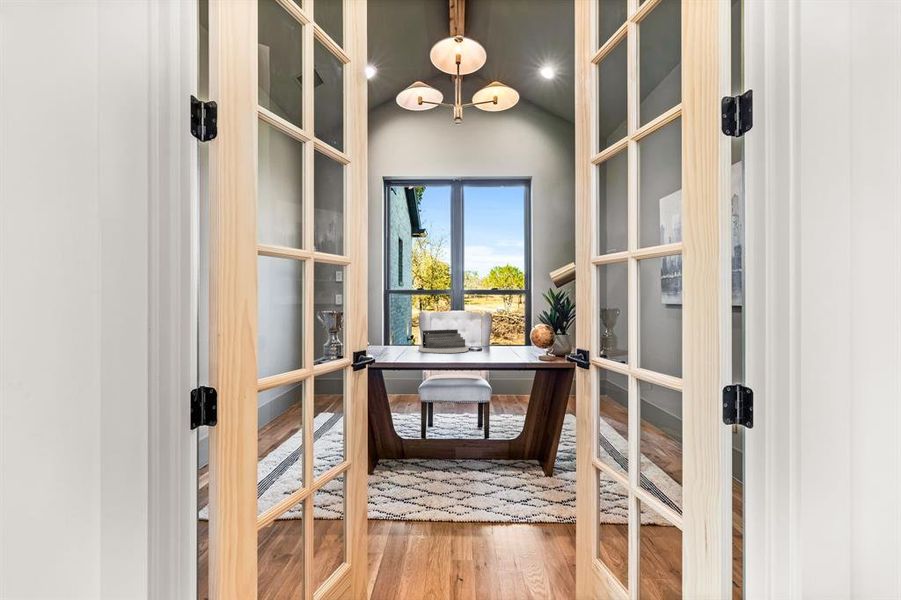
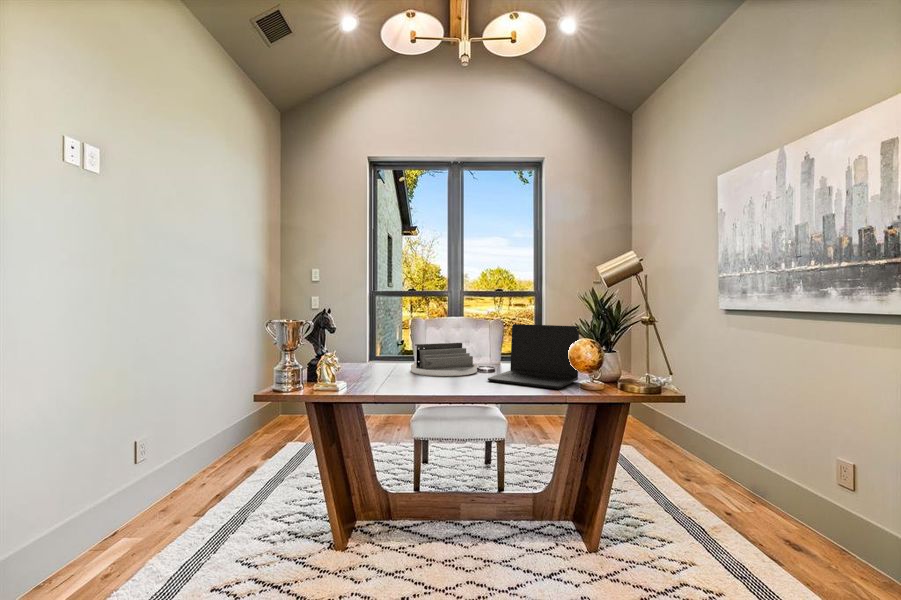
laptop: none [474,315,541,360] -> present [488,324,579,389]

